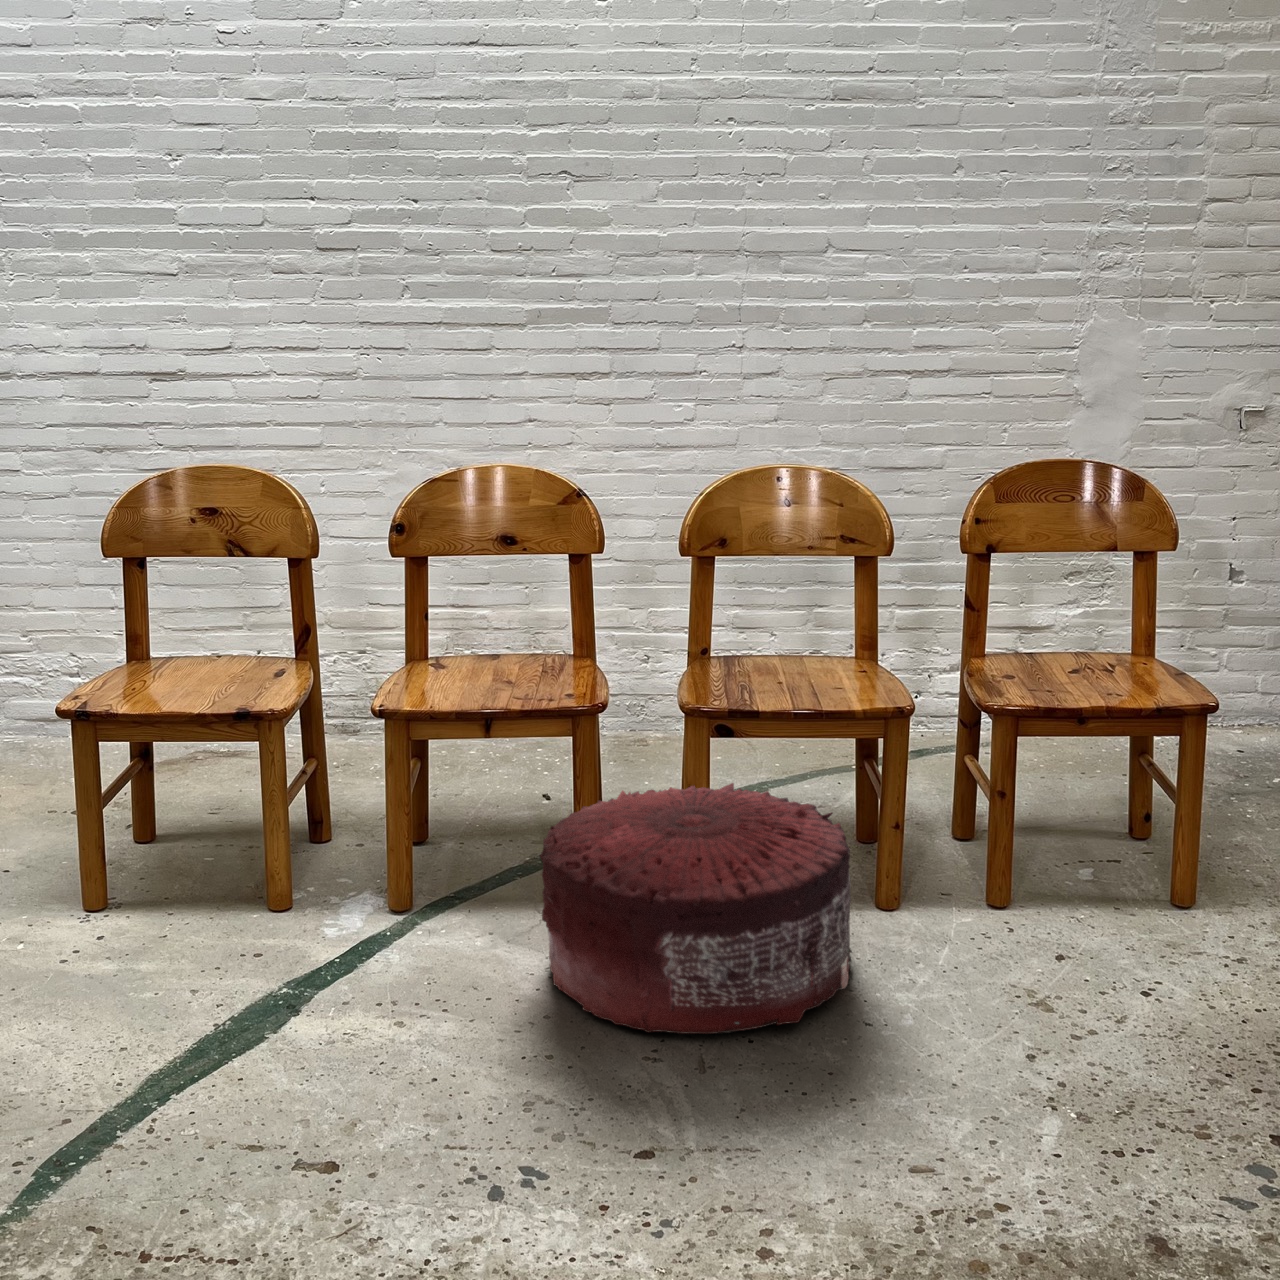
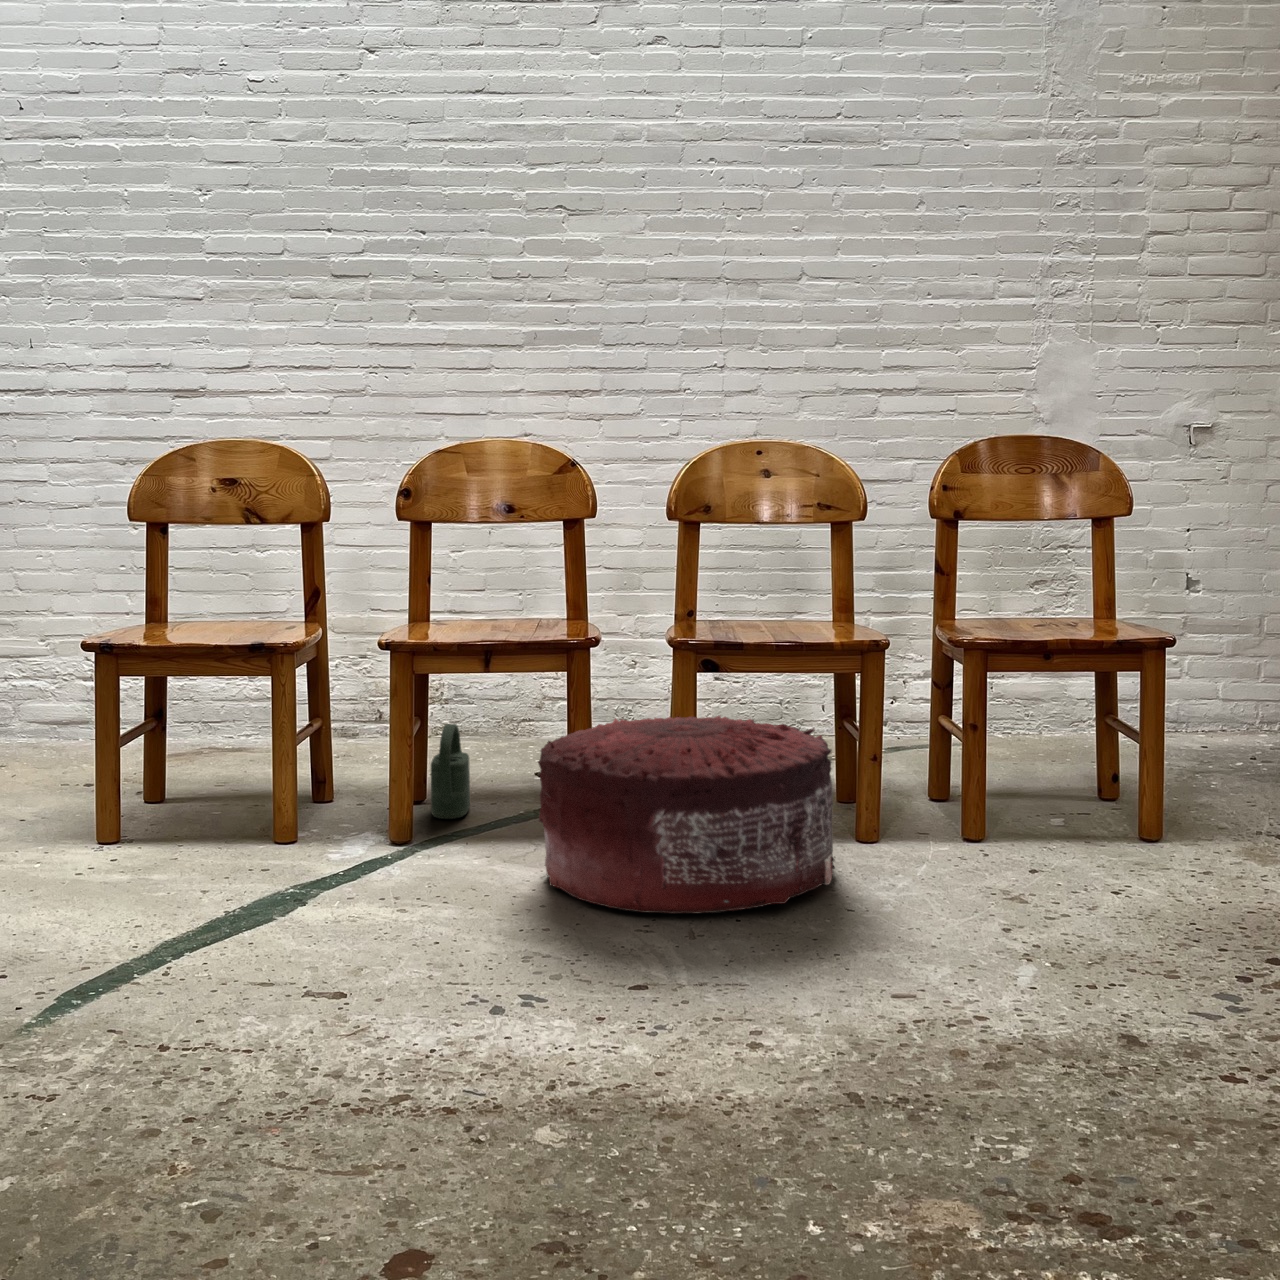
watering can: none [430,765,472,871] -> present [431,724,470,819]

